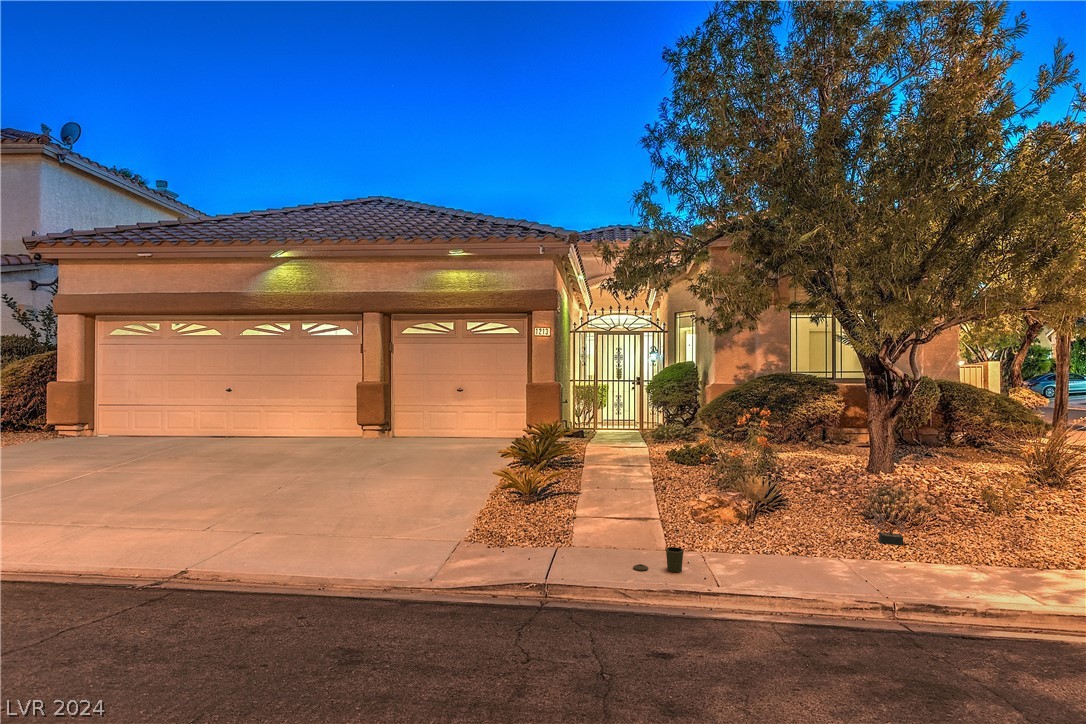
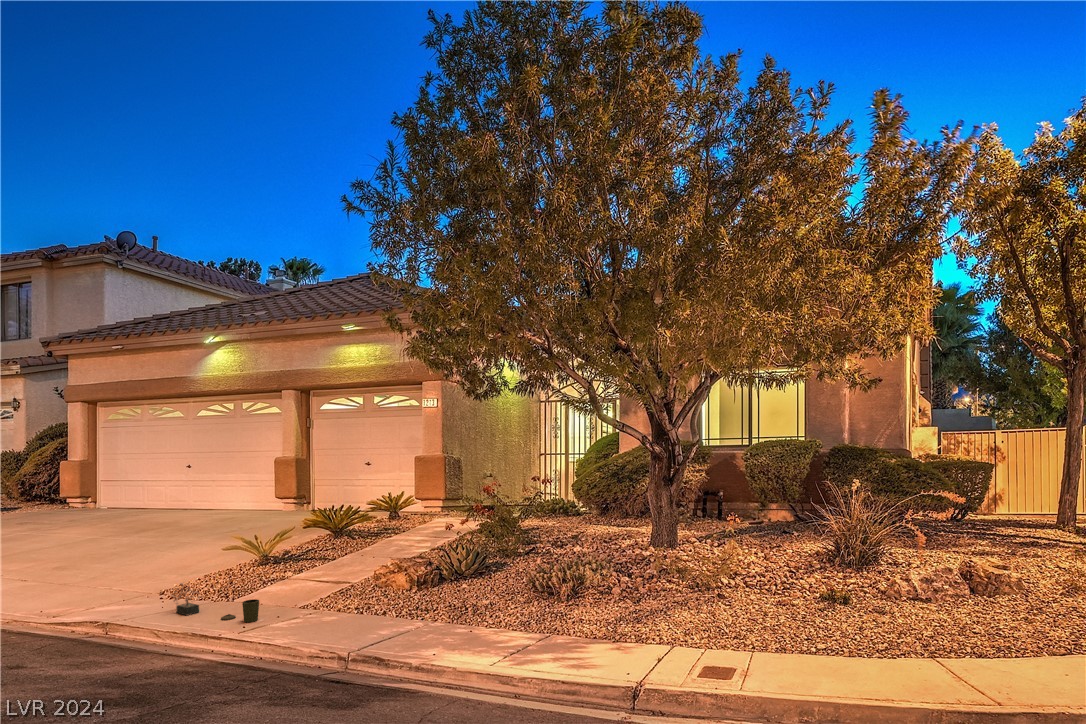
decorative plant: present [870,513,909,545] -> present [171,583,200,615]

